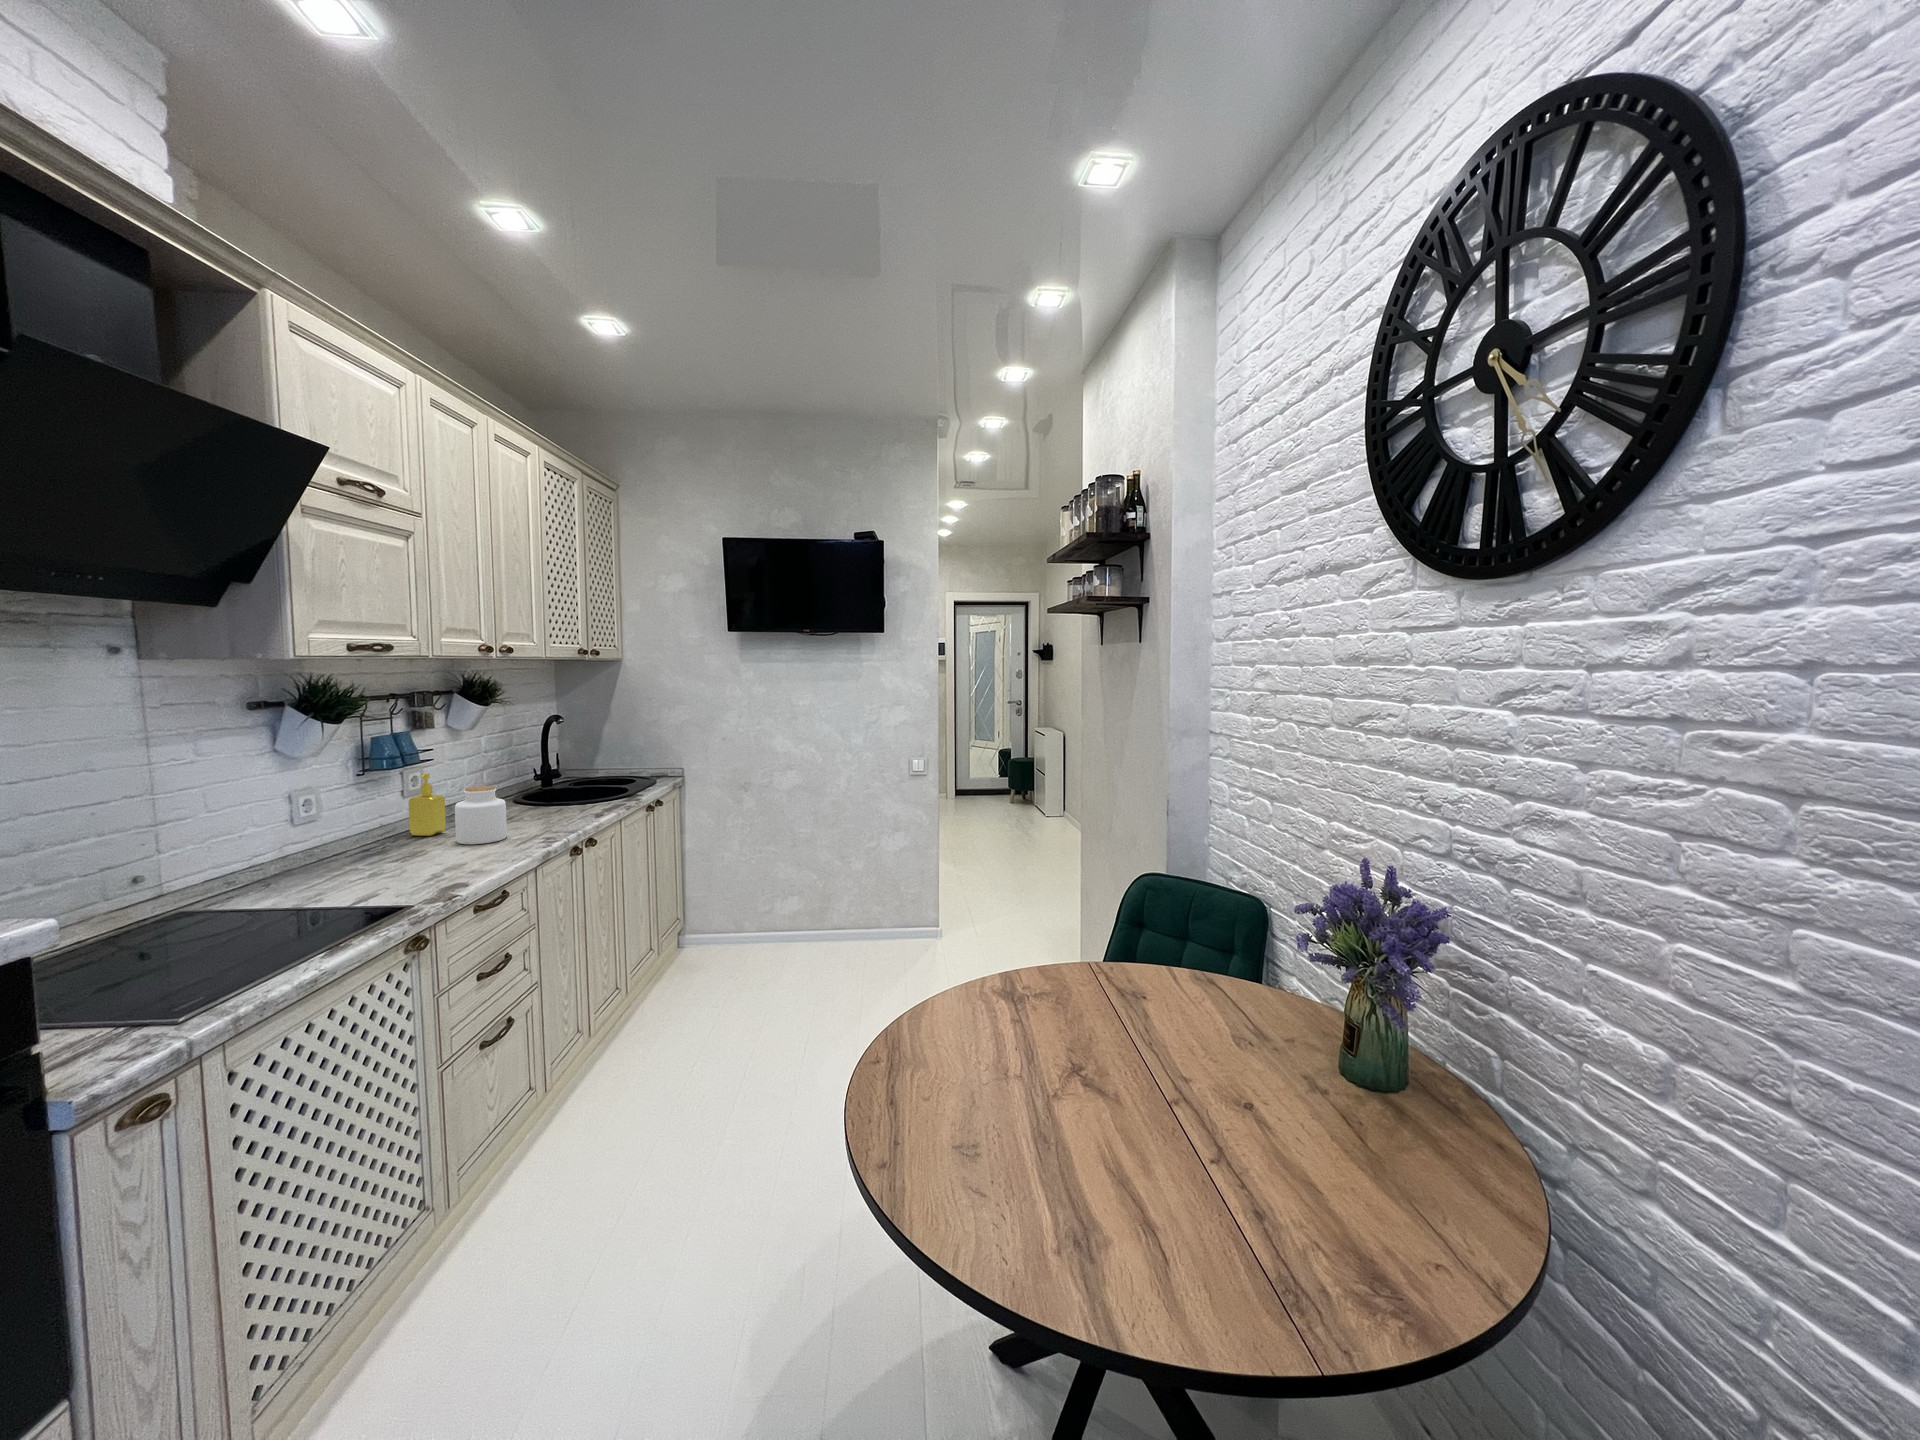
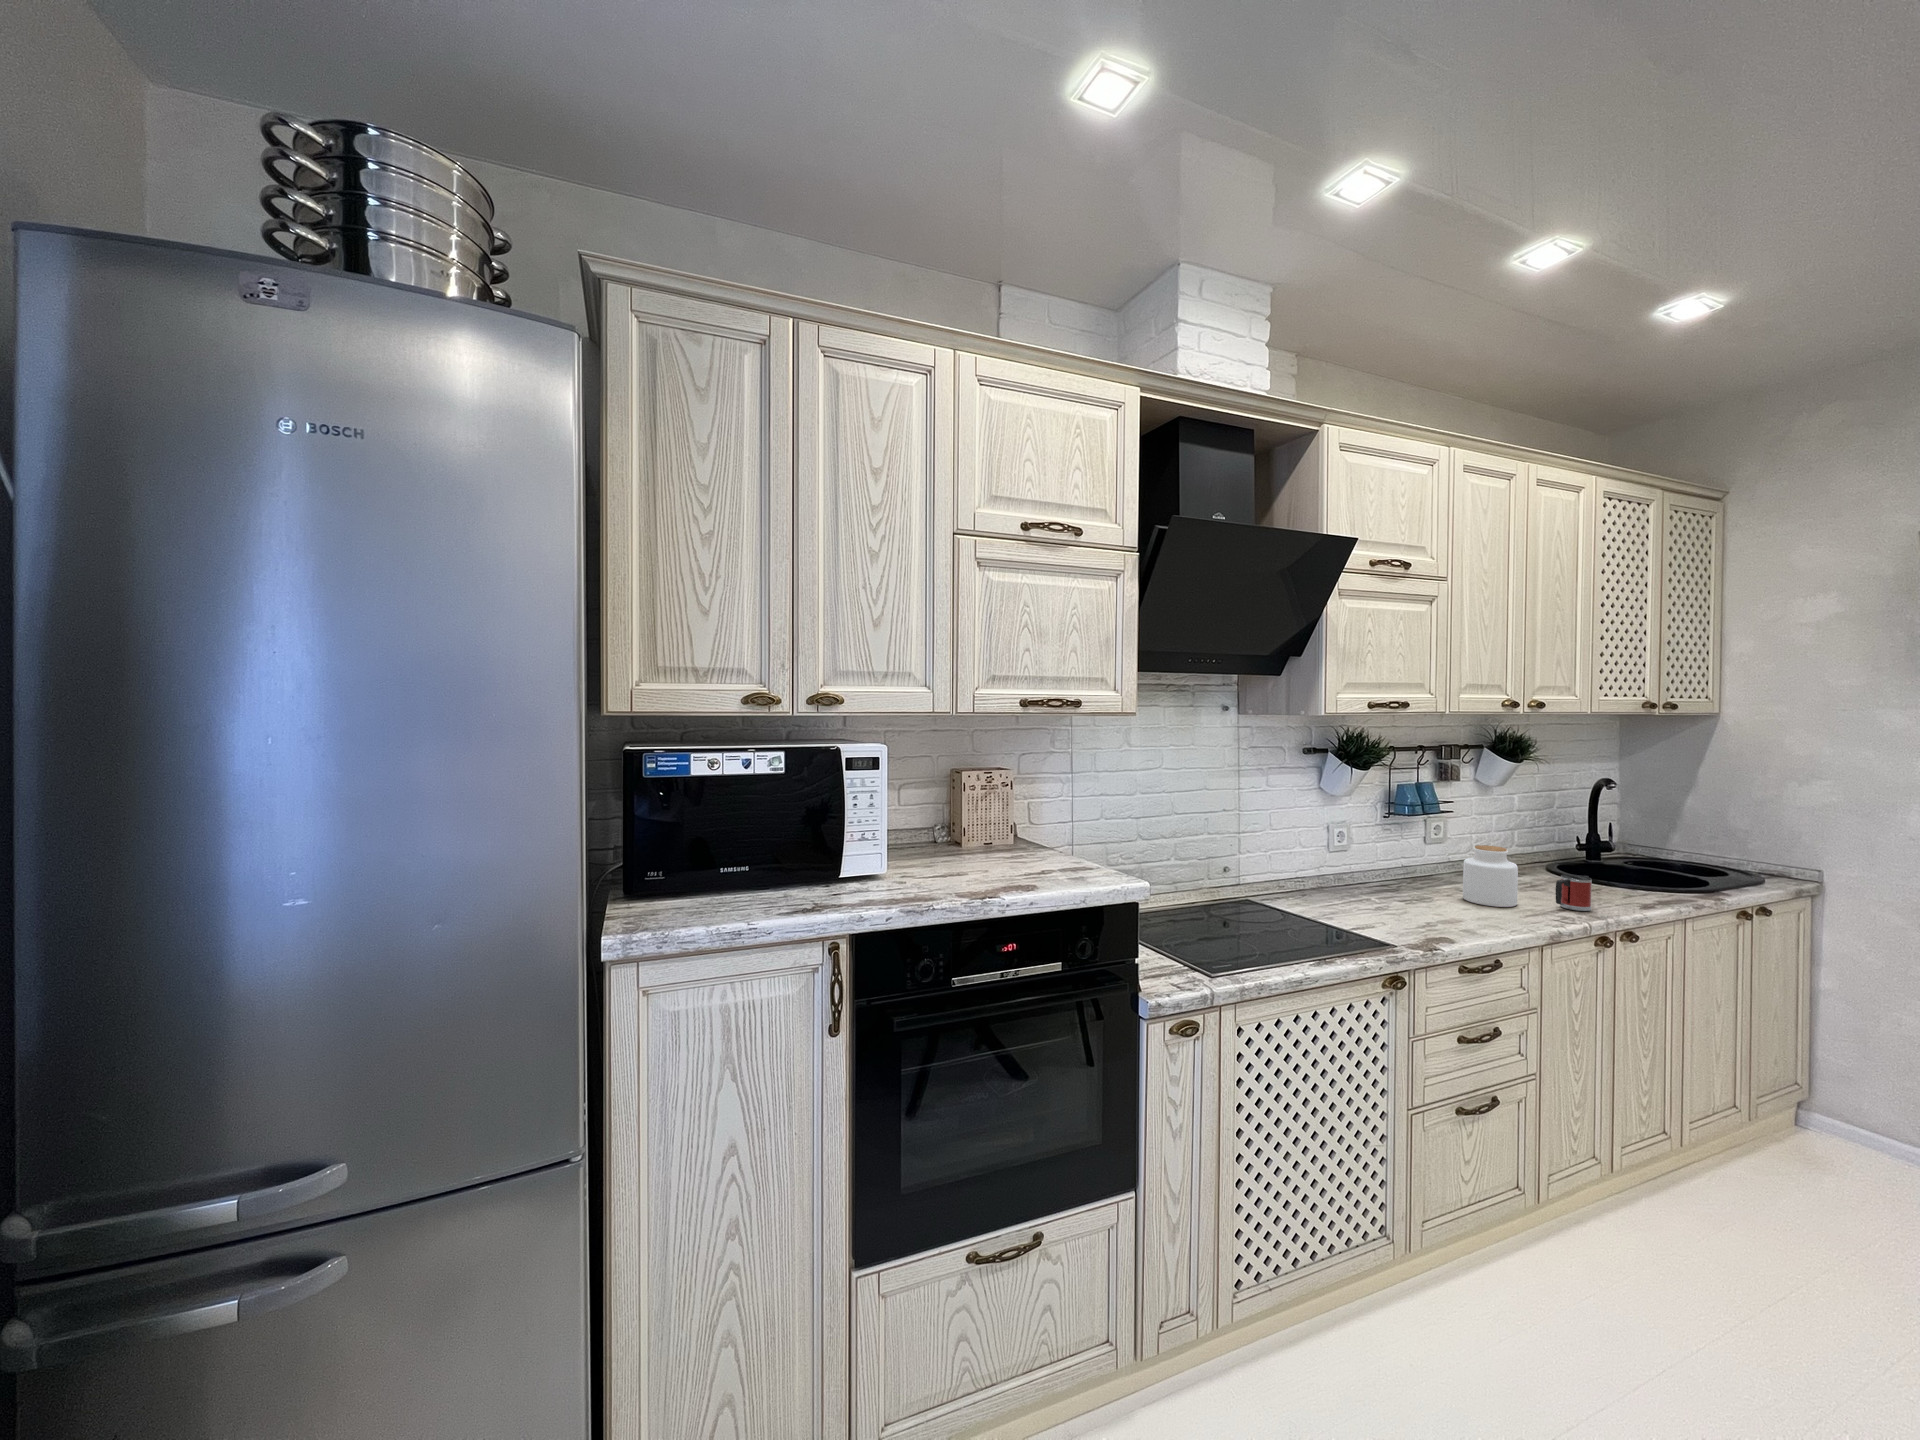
soap dispenser: present [409,773,446,836] -> none [1425,824,1459,886]
mug: none [538,799,564,830] -> present [1556,874,1592,911]

